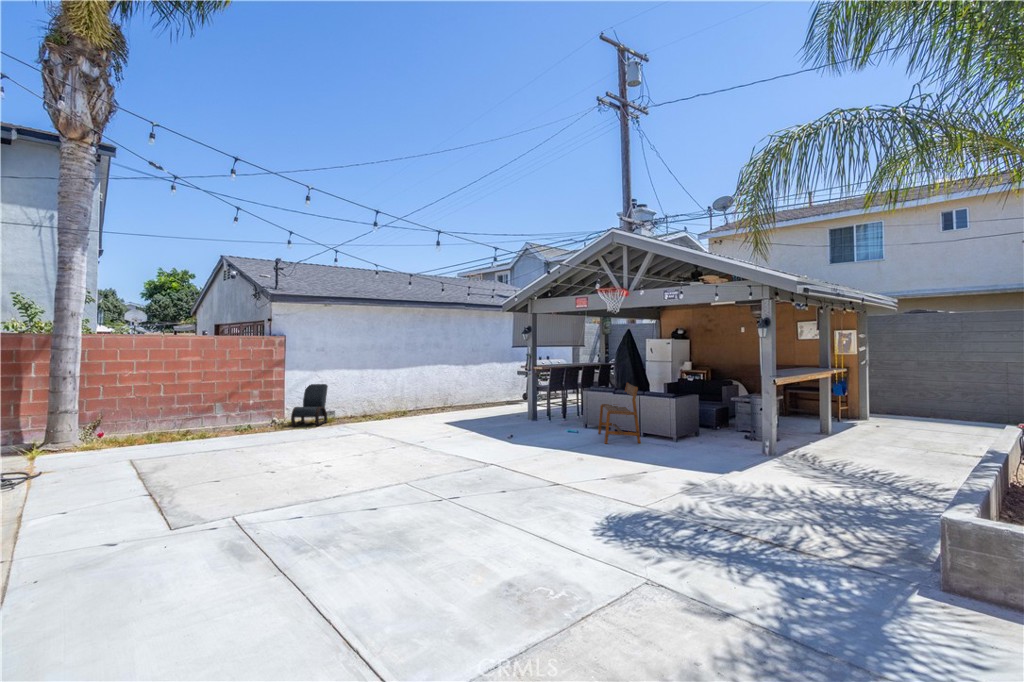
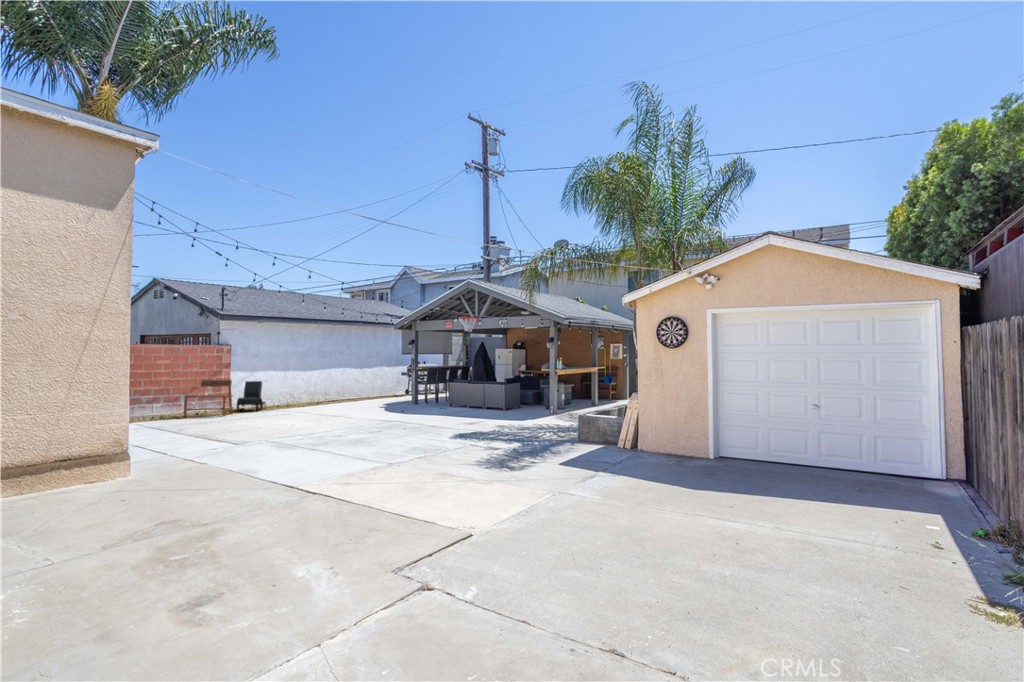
bench: present [598,383,641,444] -> present [184,380,233,417]

